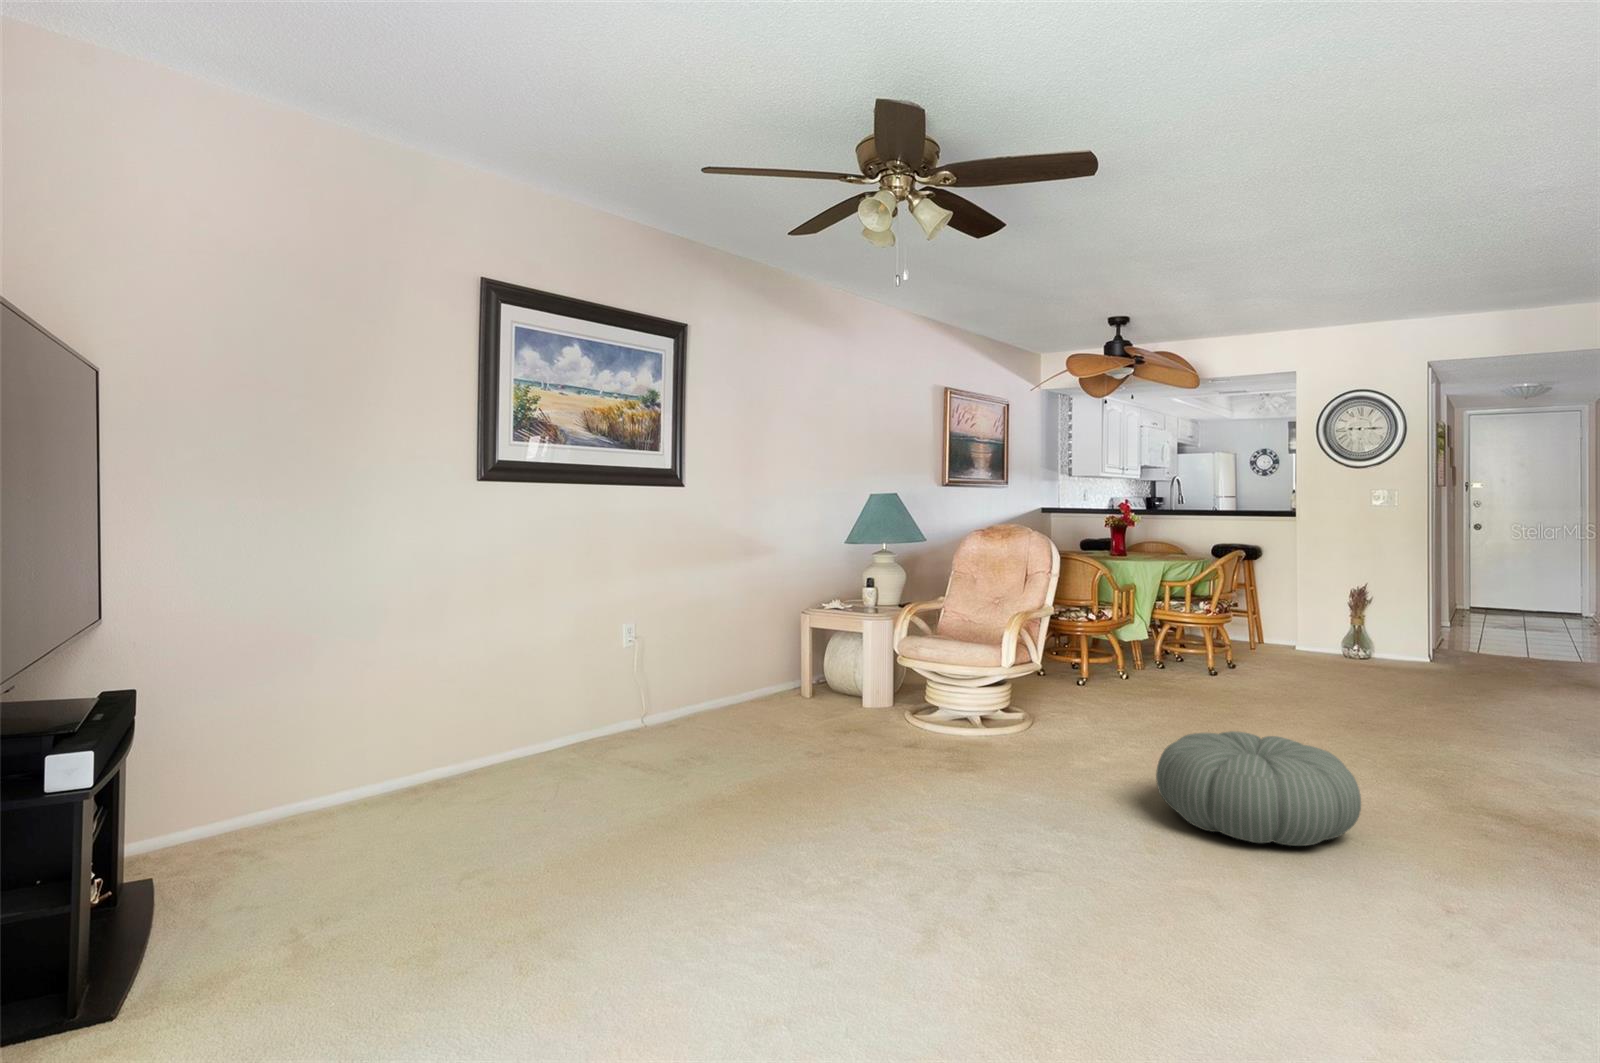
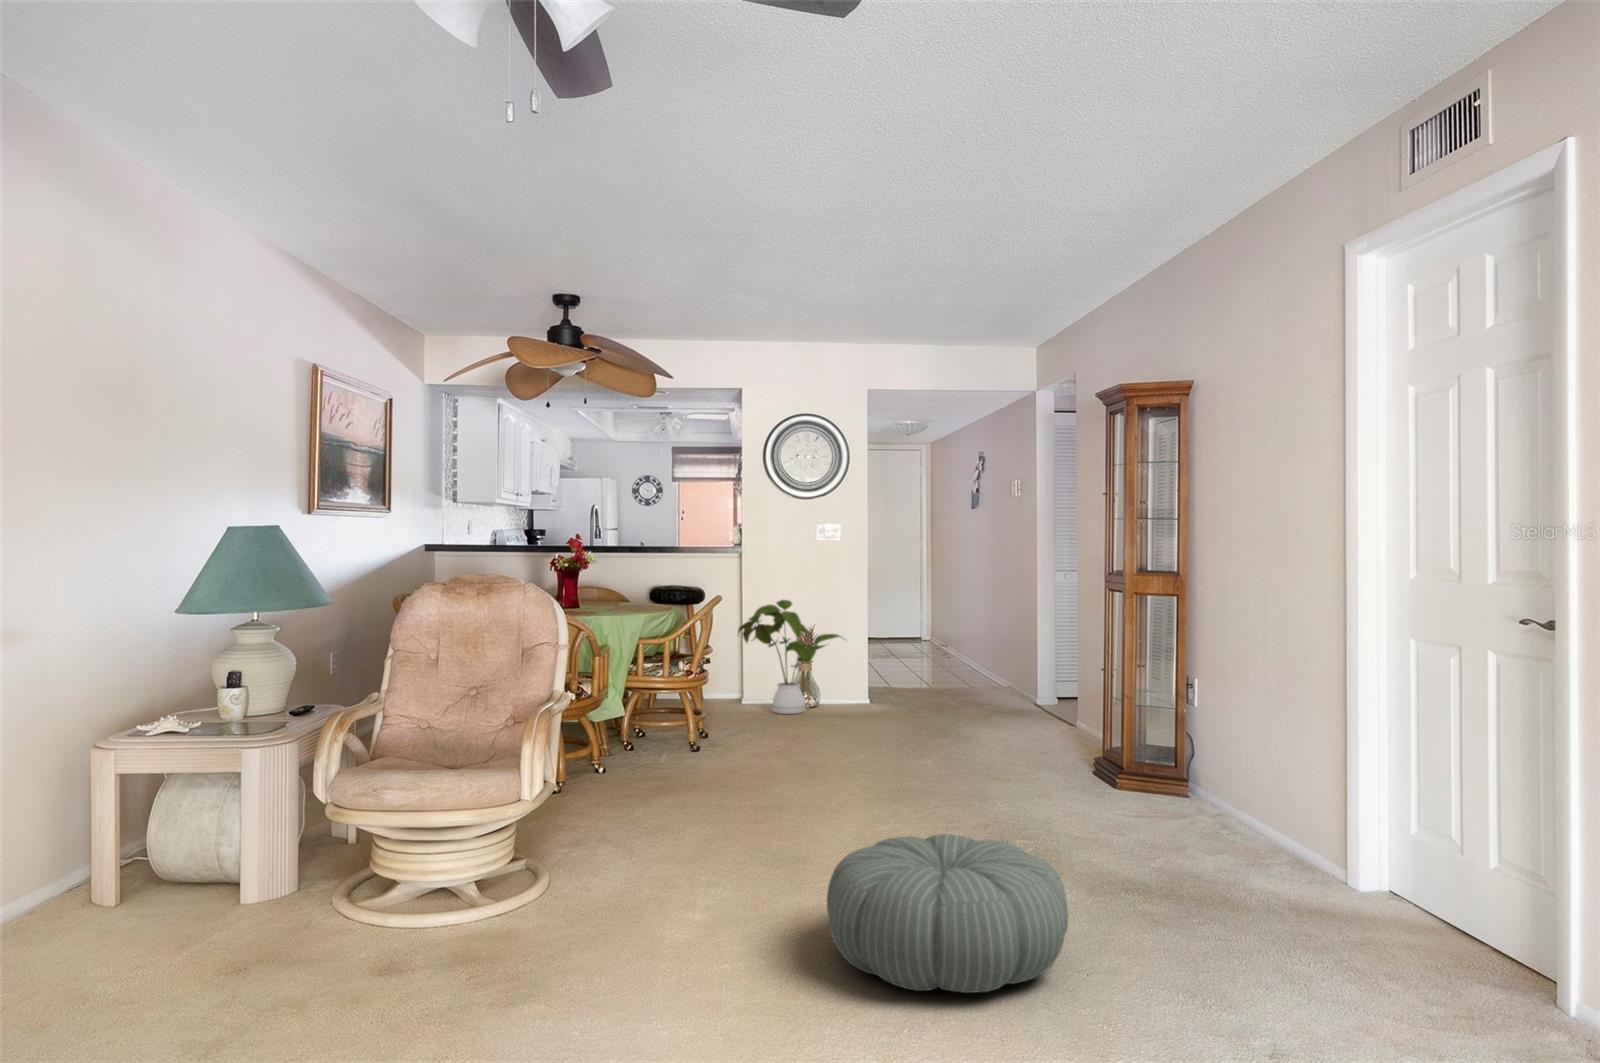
house plant: none [1283,559,1397,659] -> present [738,600,841,714]

